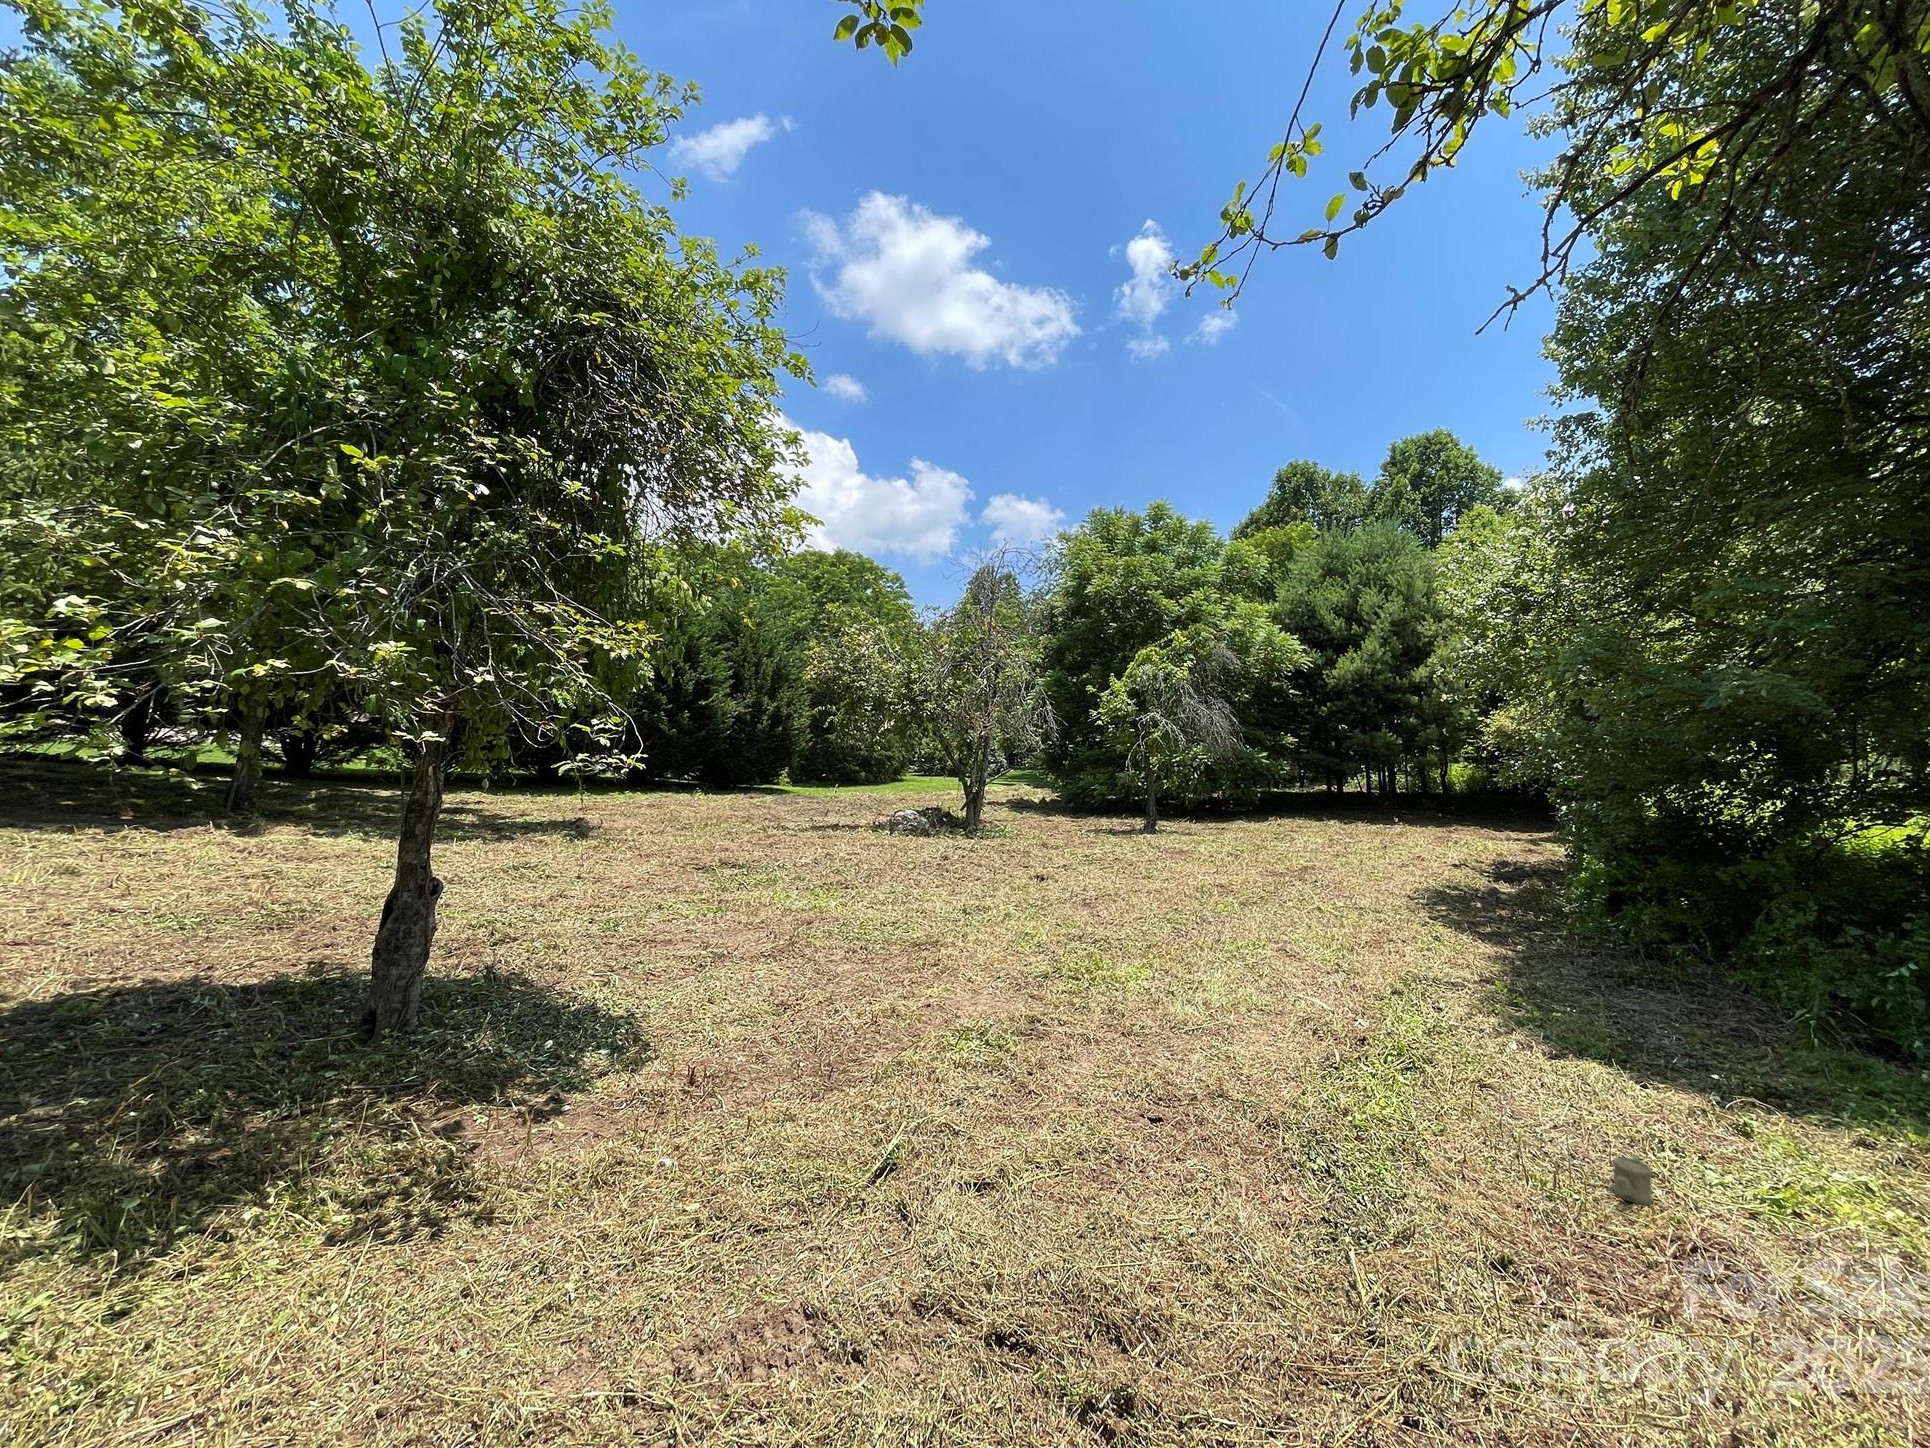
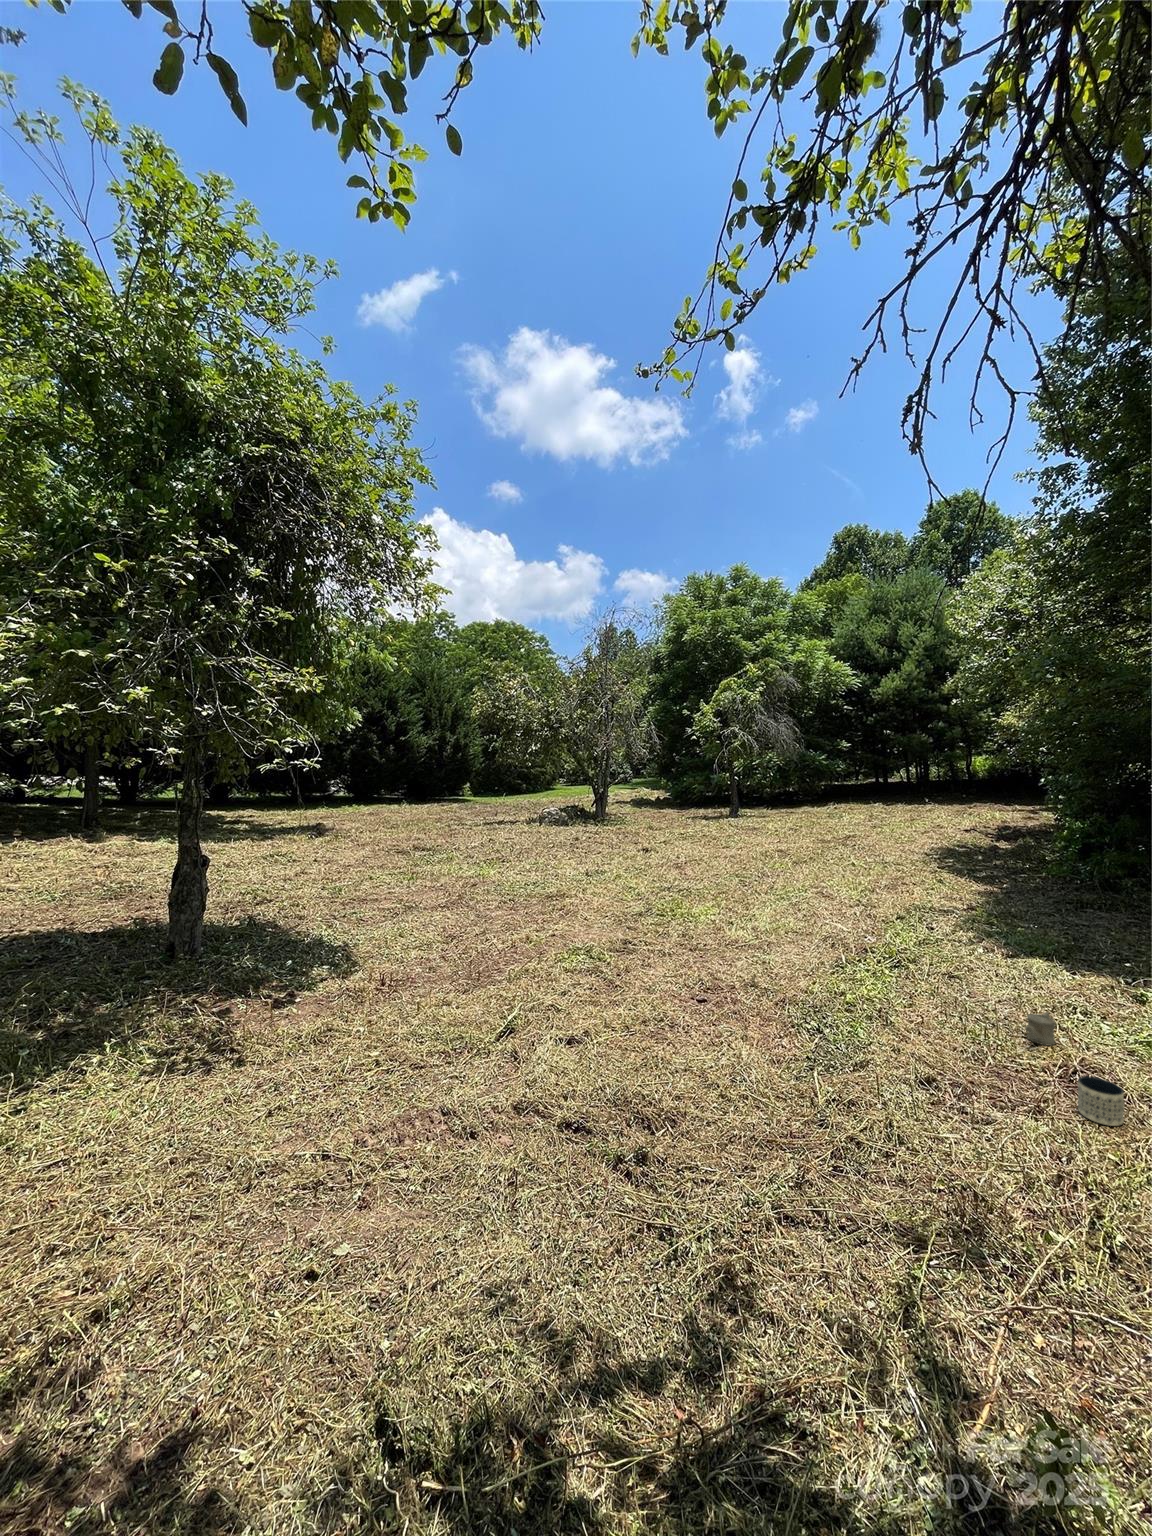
planter: none [1710,1262,1775,1339] -> present [1078,1076,1124,1126]

